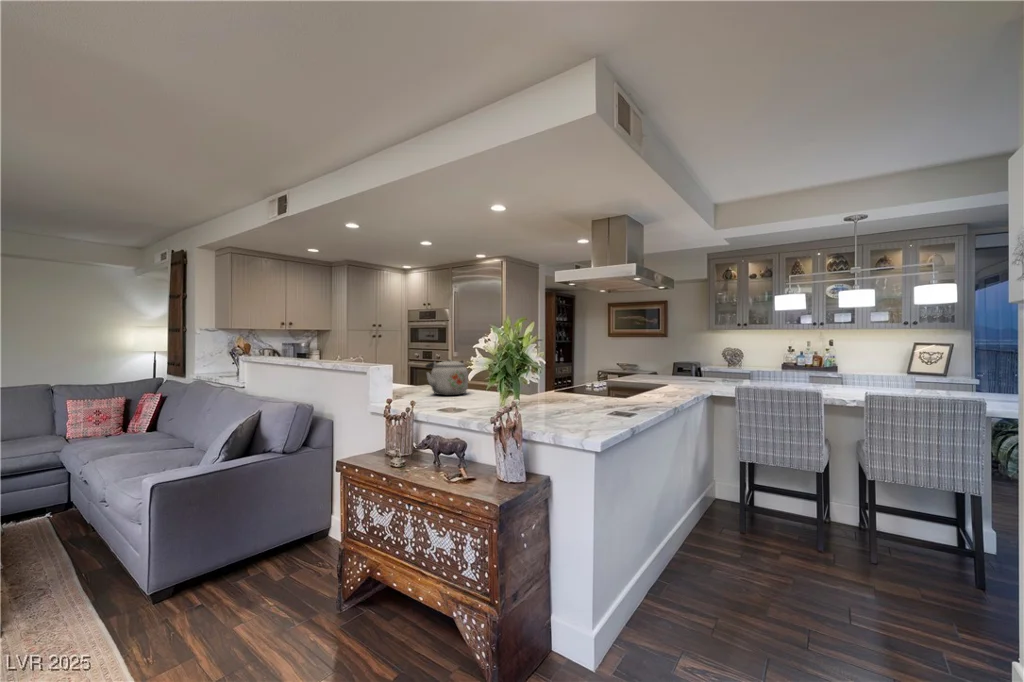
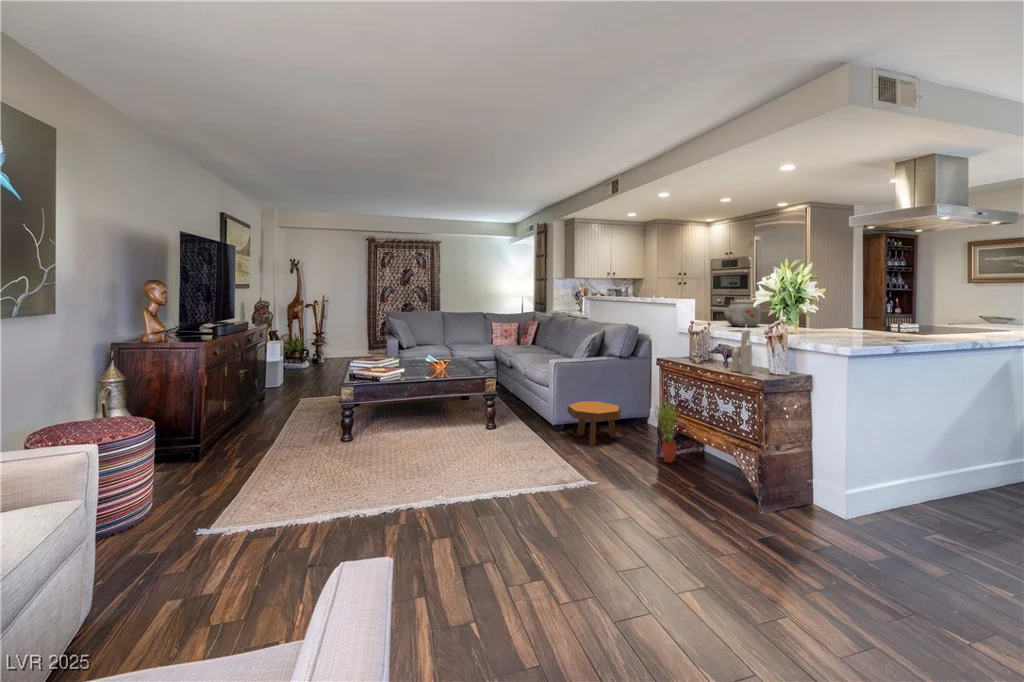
candle: none [444,405,476,487] -> present [730,330,752,374]
potted plant: none [330,528,371,640] -> present [655,399,679,463]
footstool: none [171,536,281,639] -> present [567,401,621,446]

